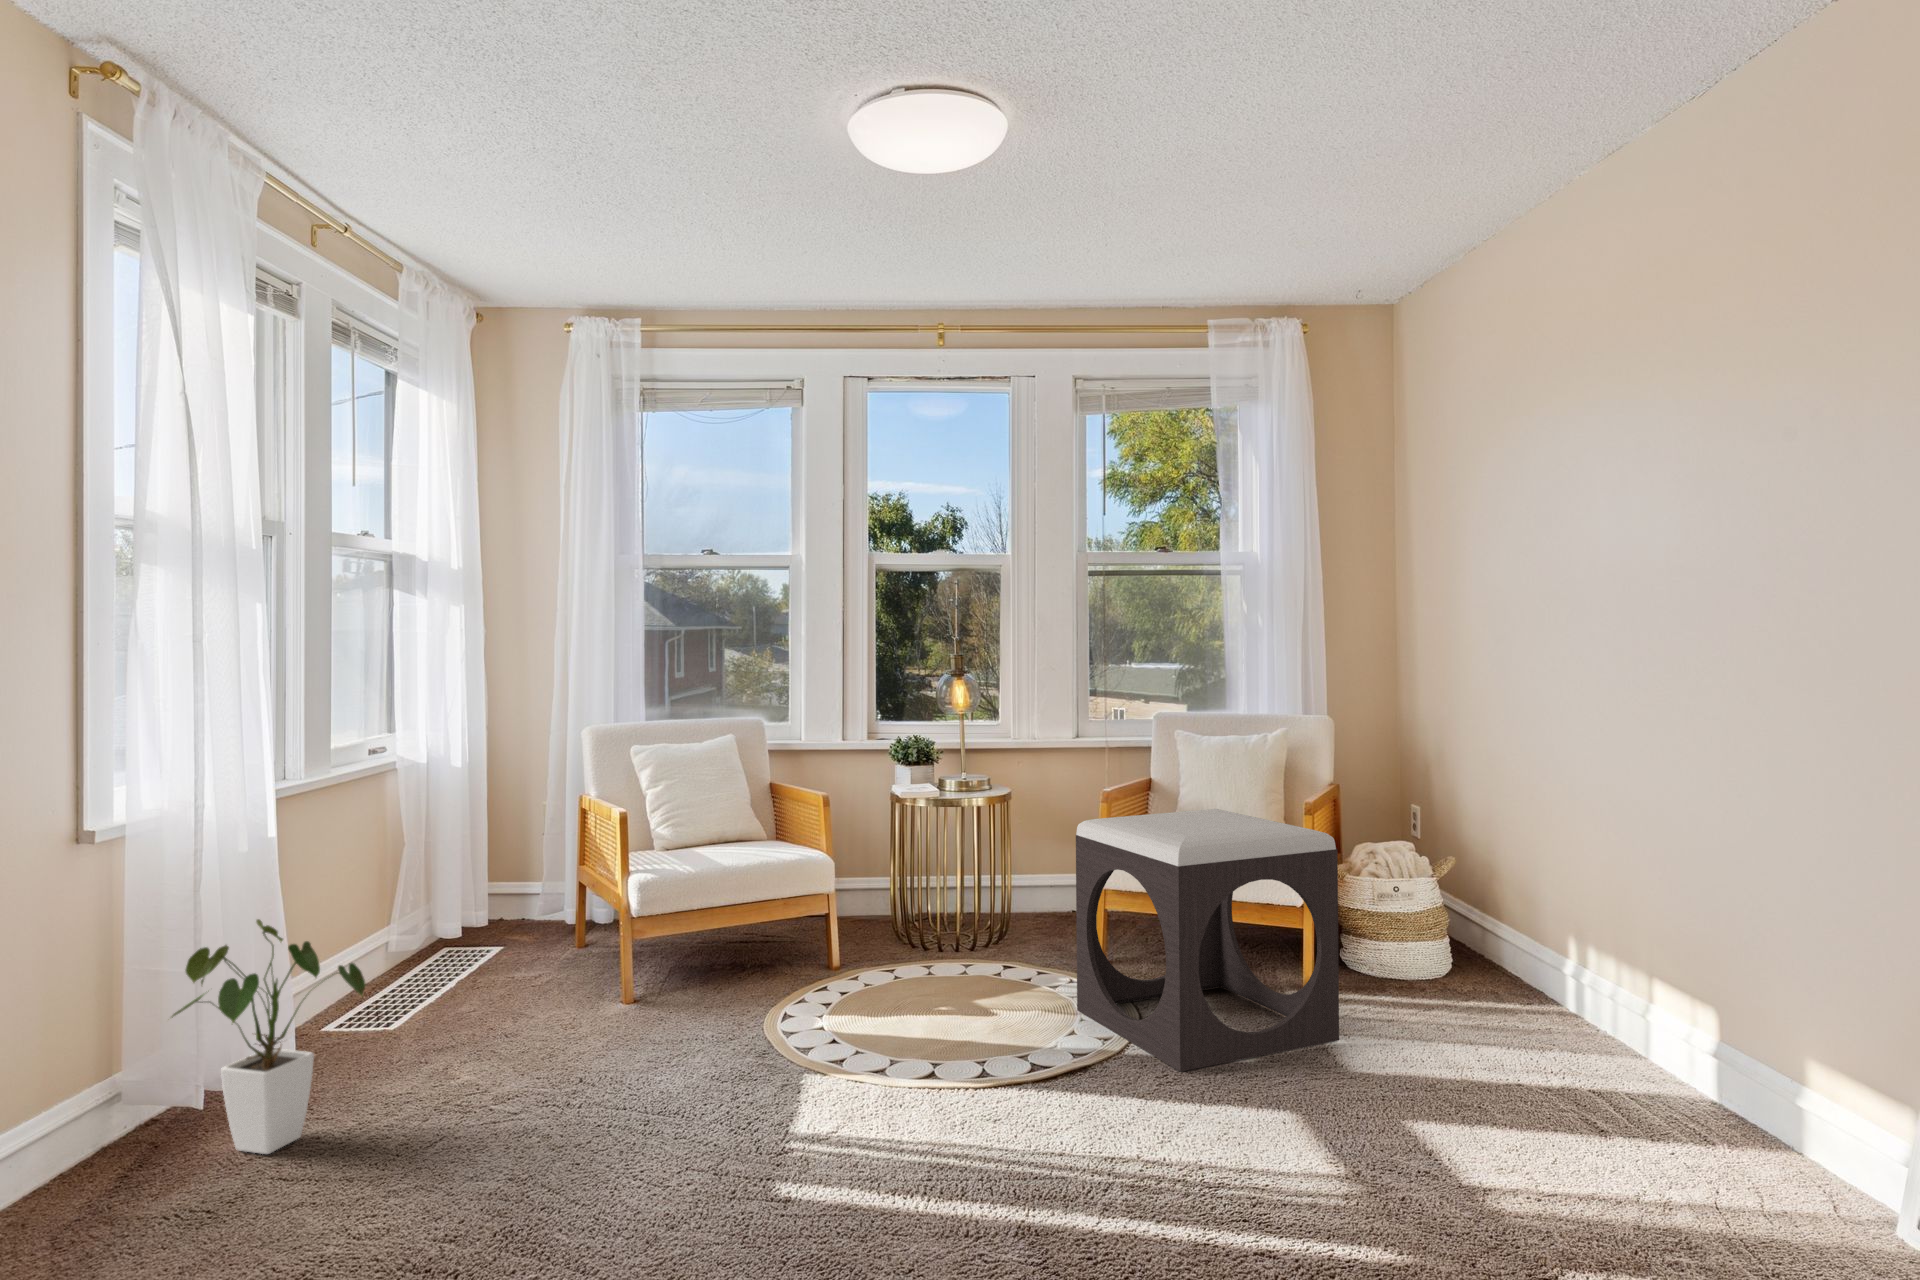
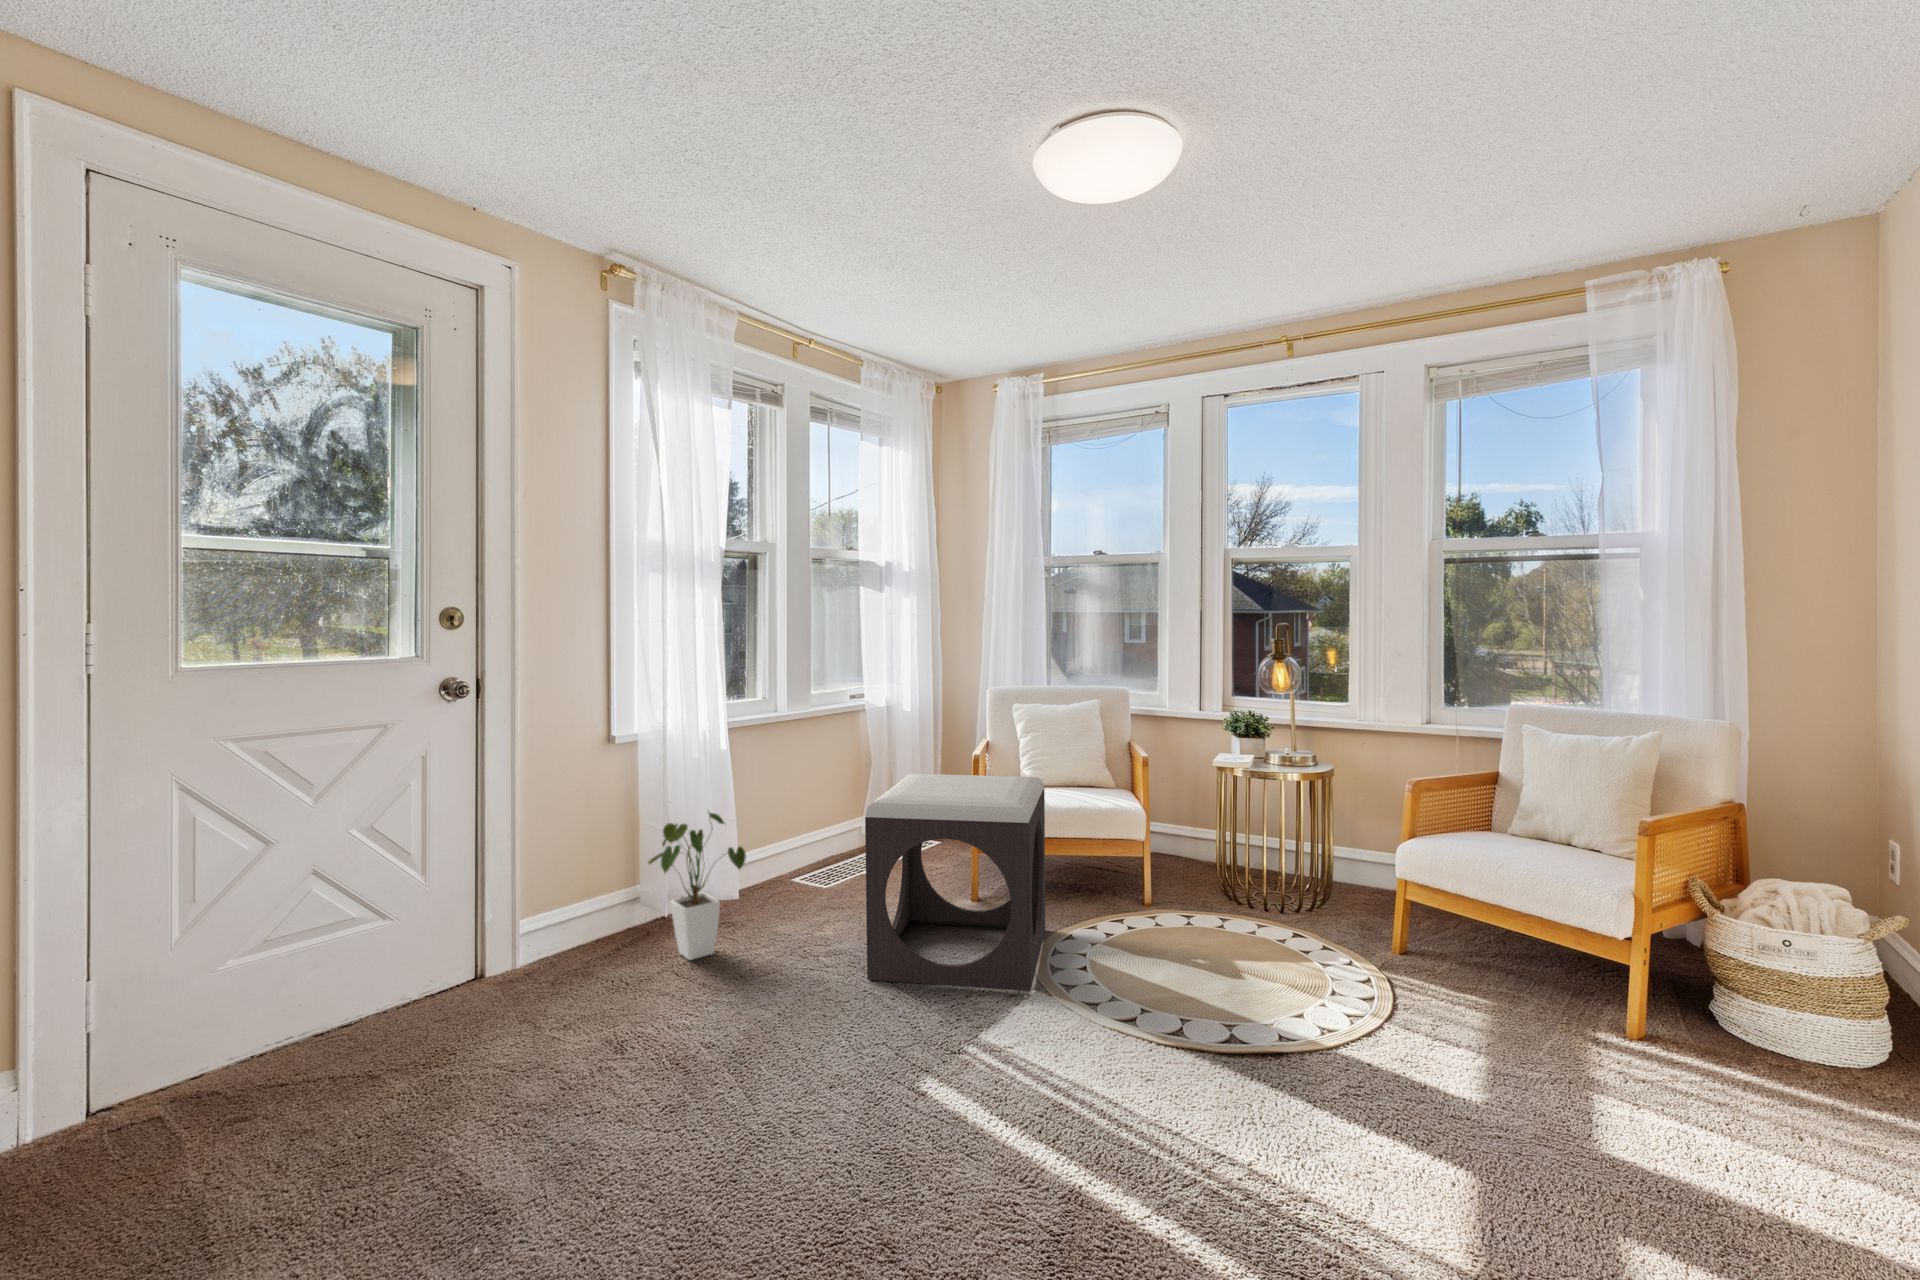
footstool: present [1076,809,1339,1071] -> present [865,774,1045,991]

